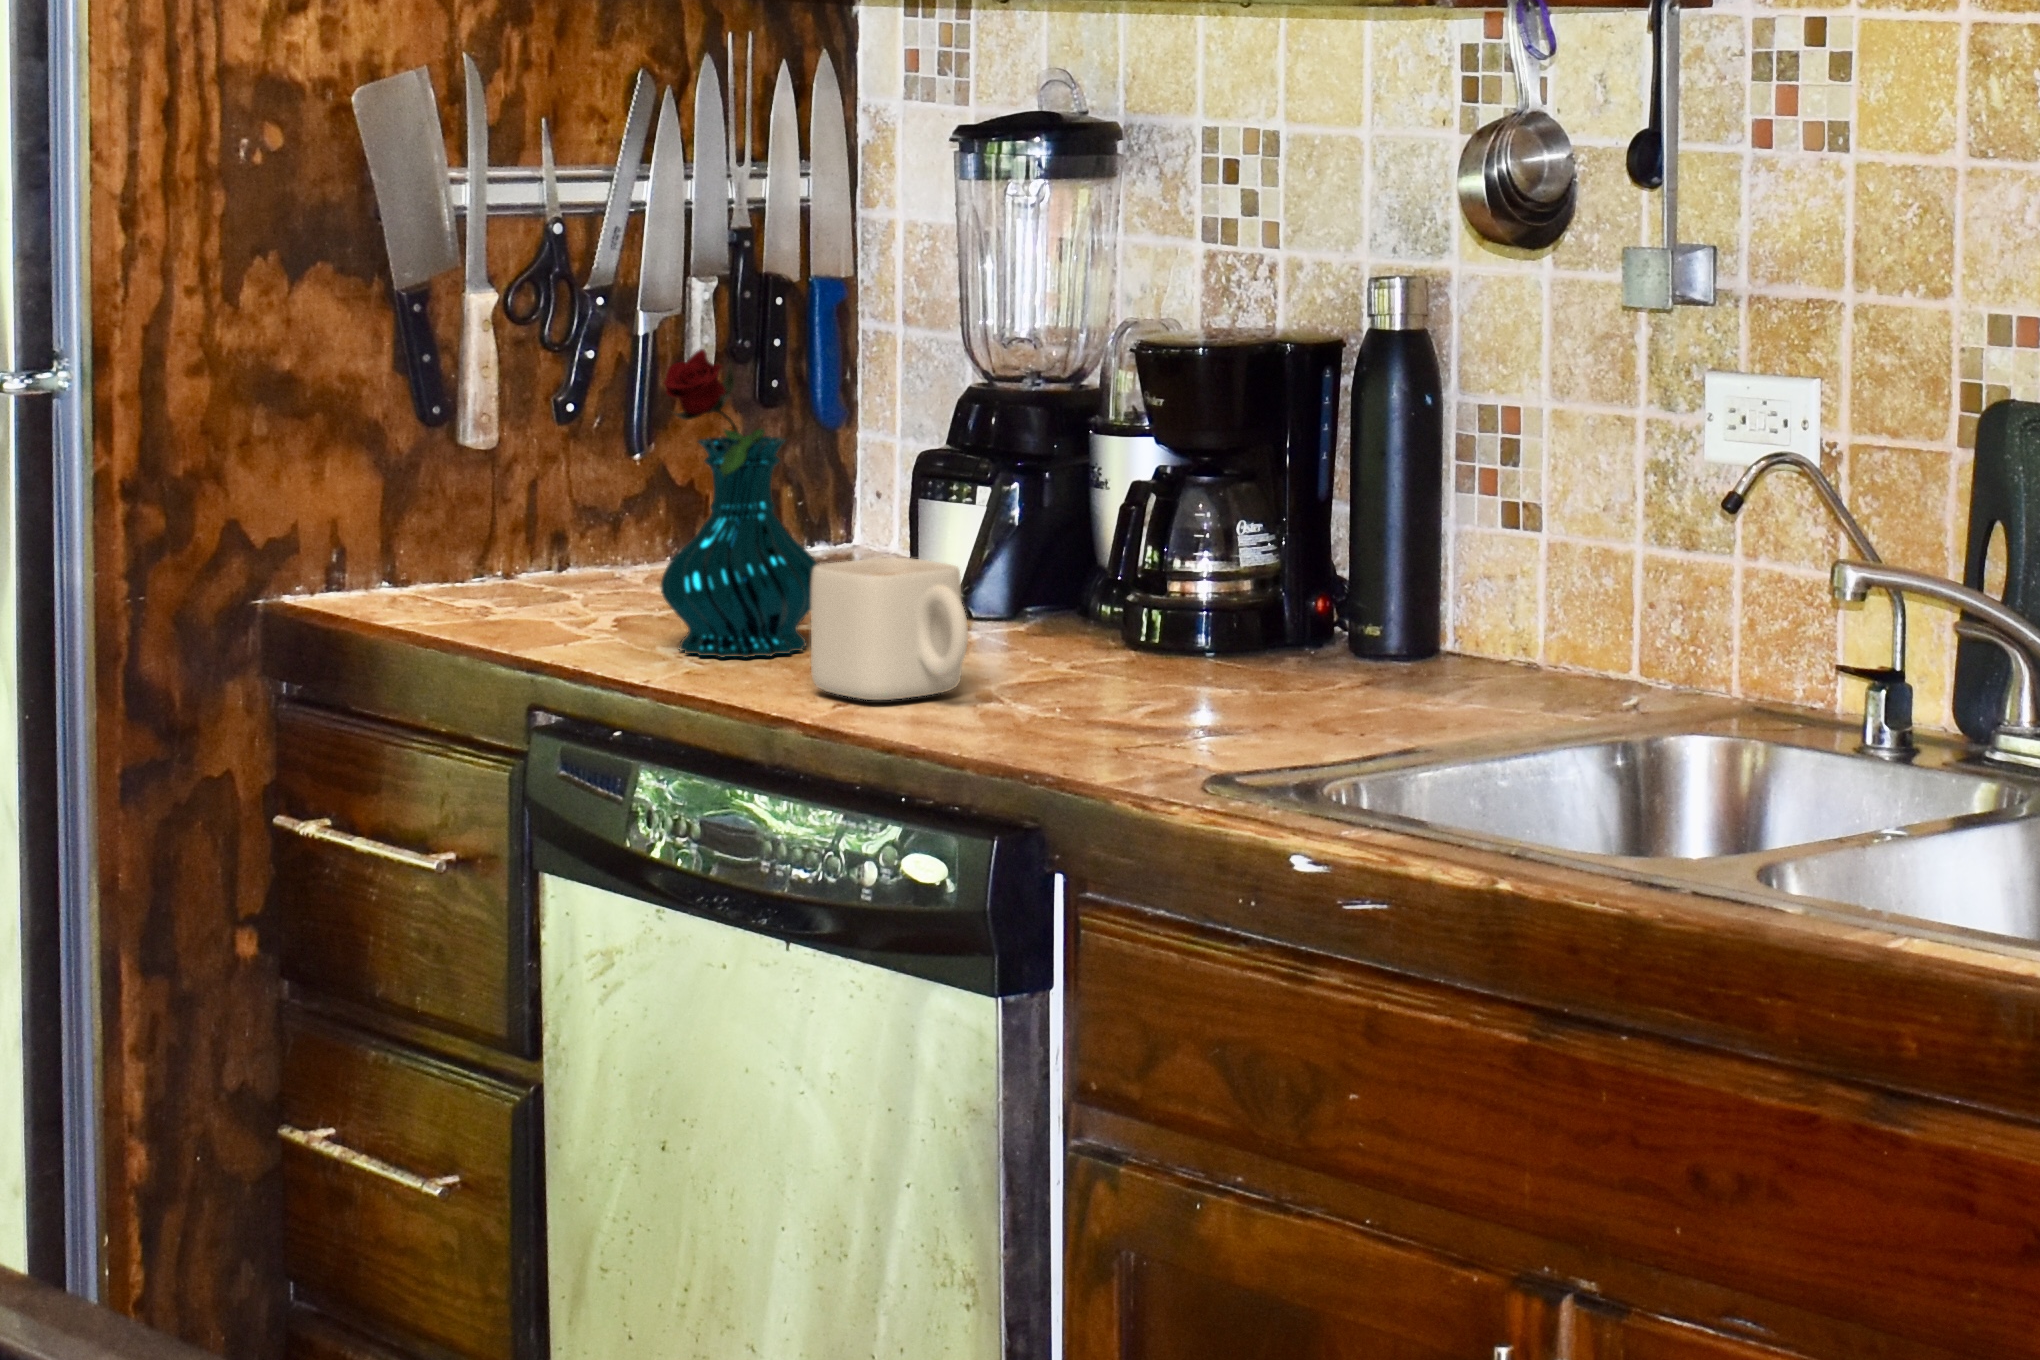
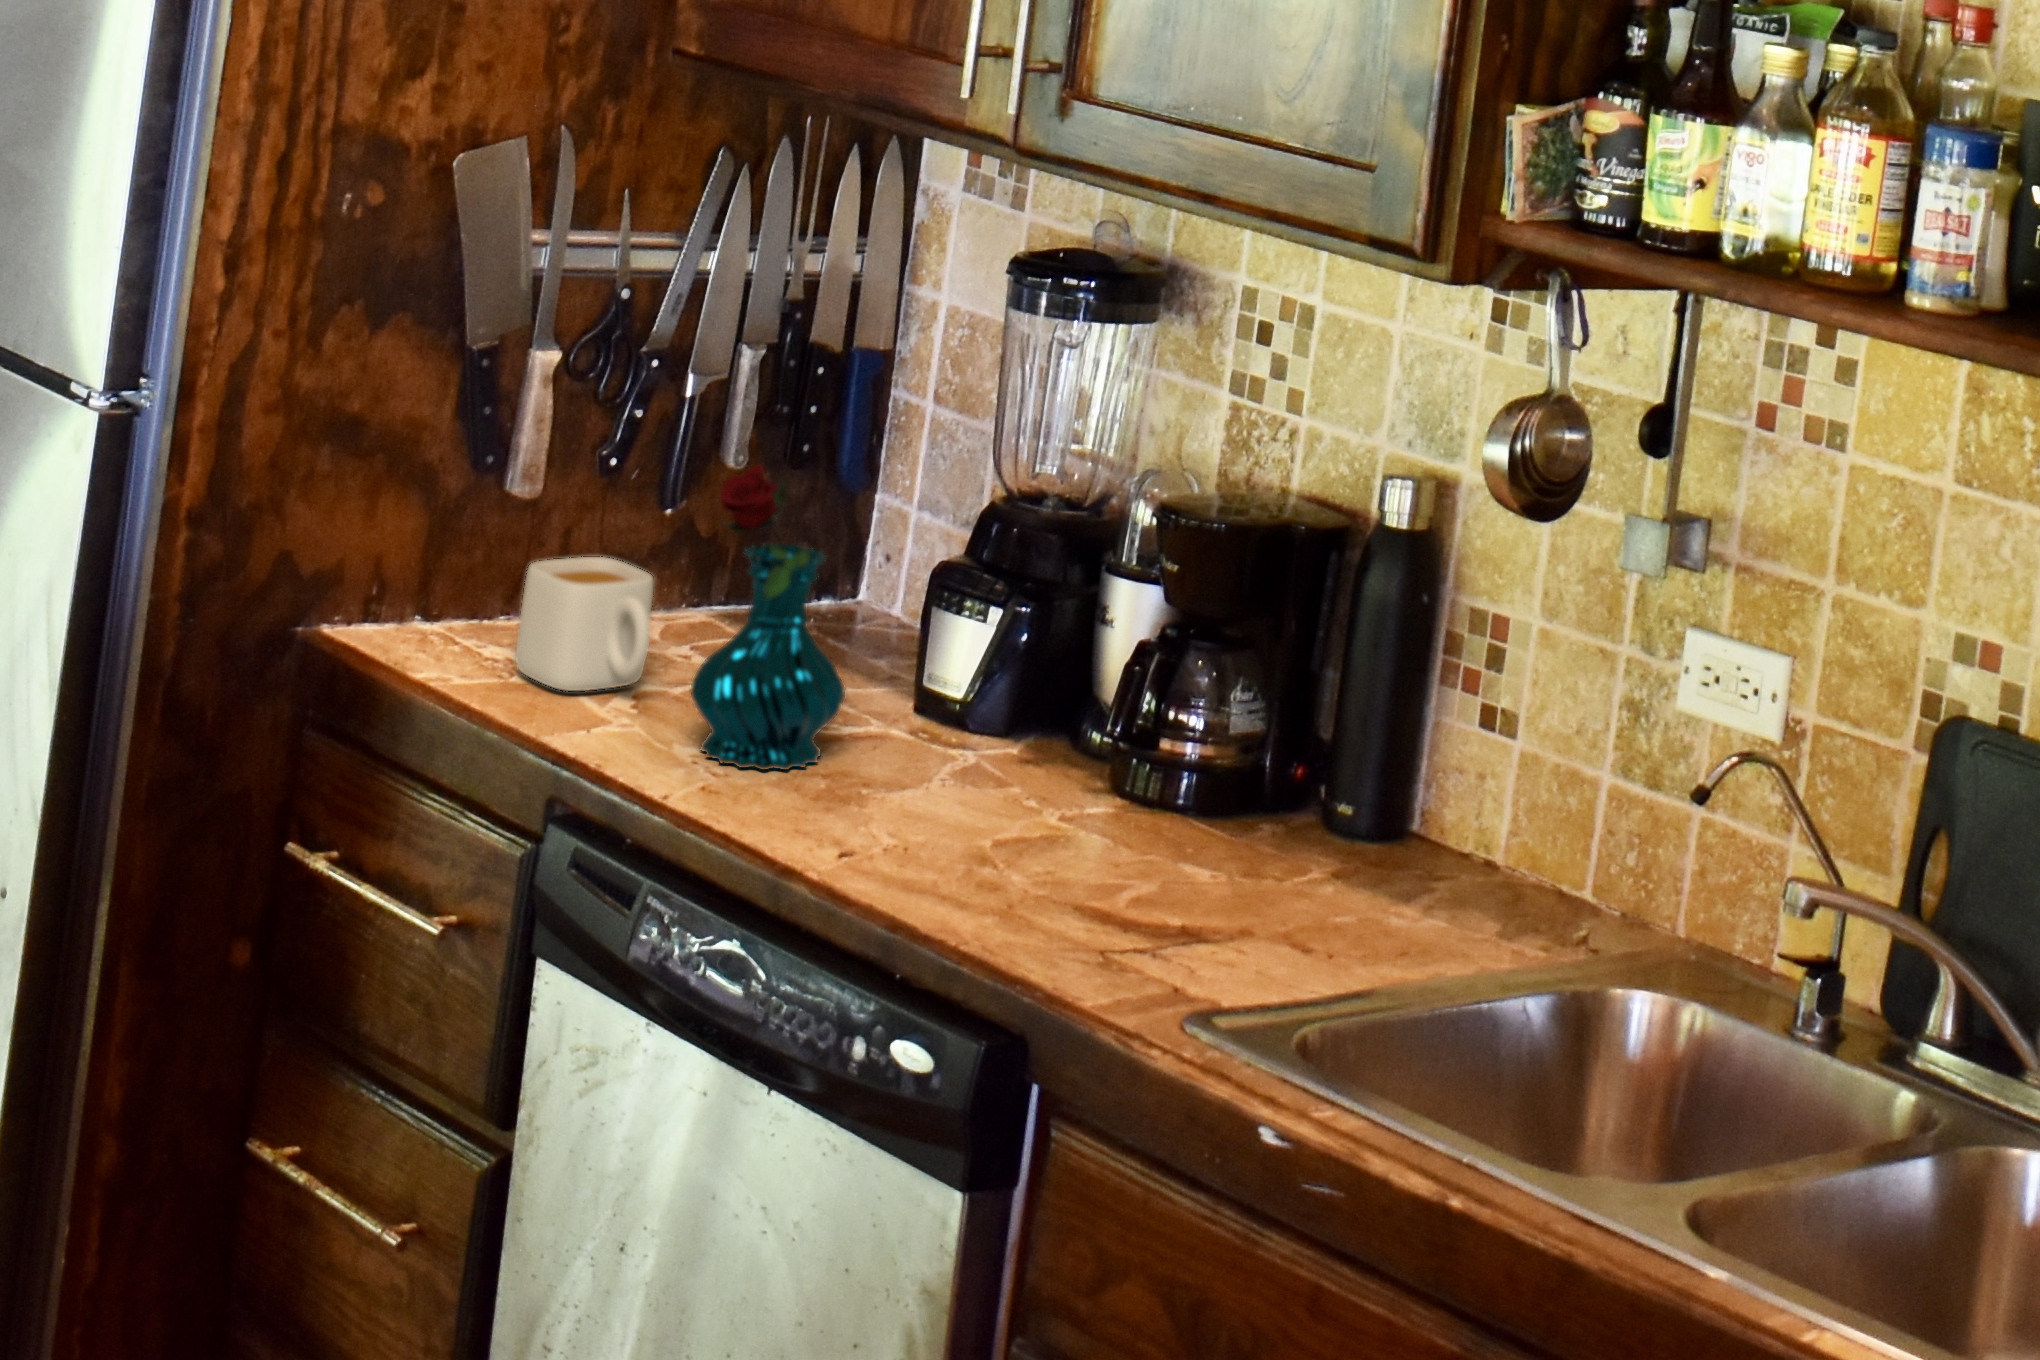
mug: present [811,558,968,700] -> present [516,557,653,691]

